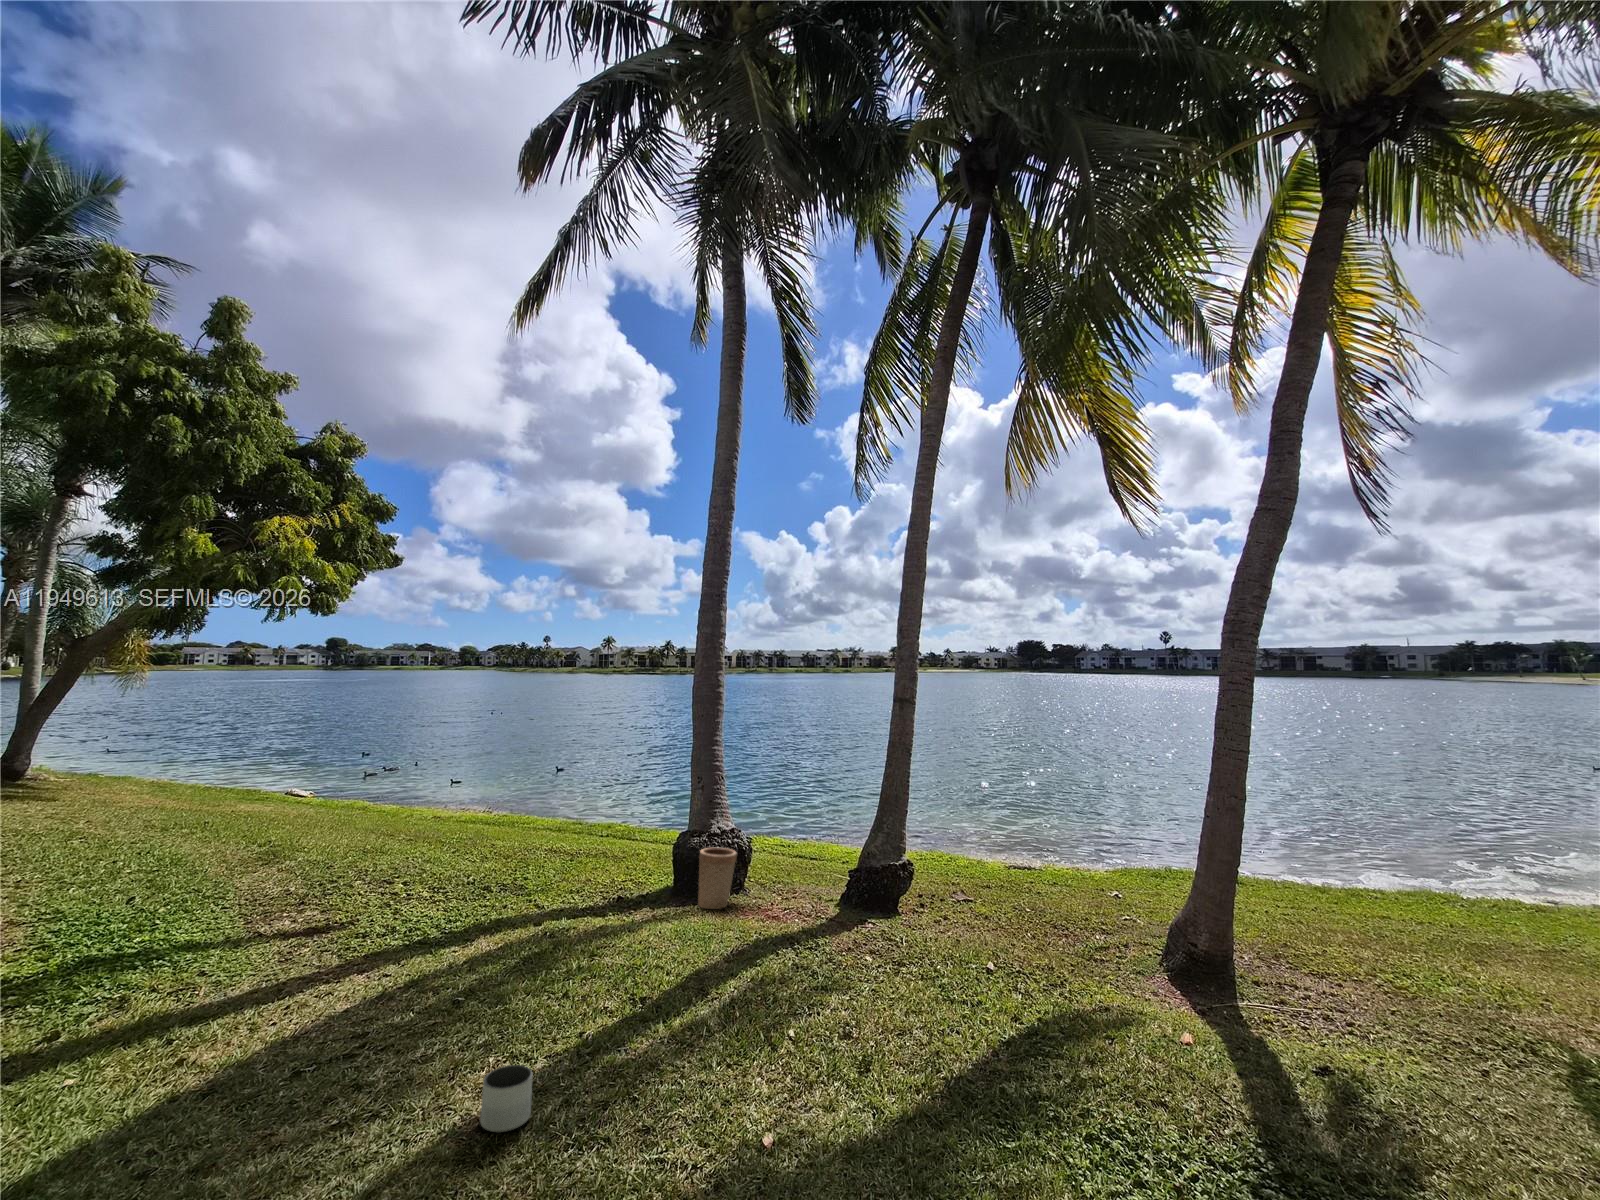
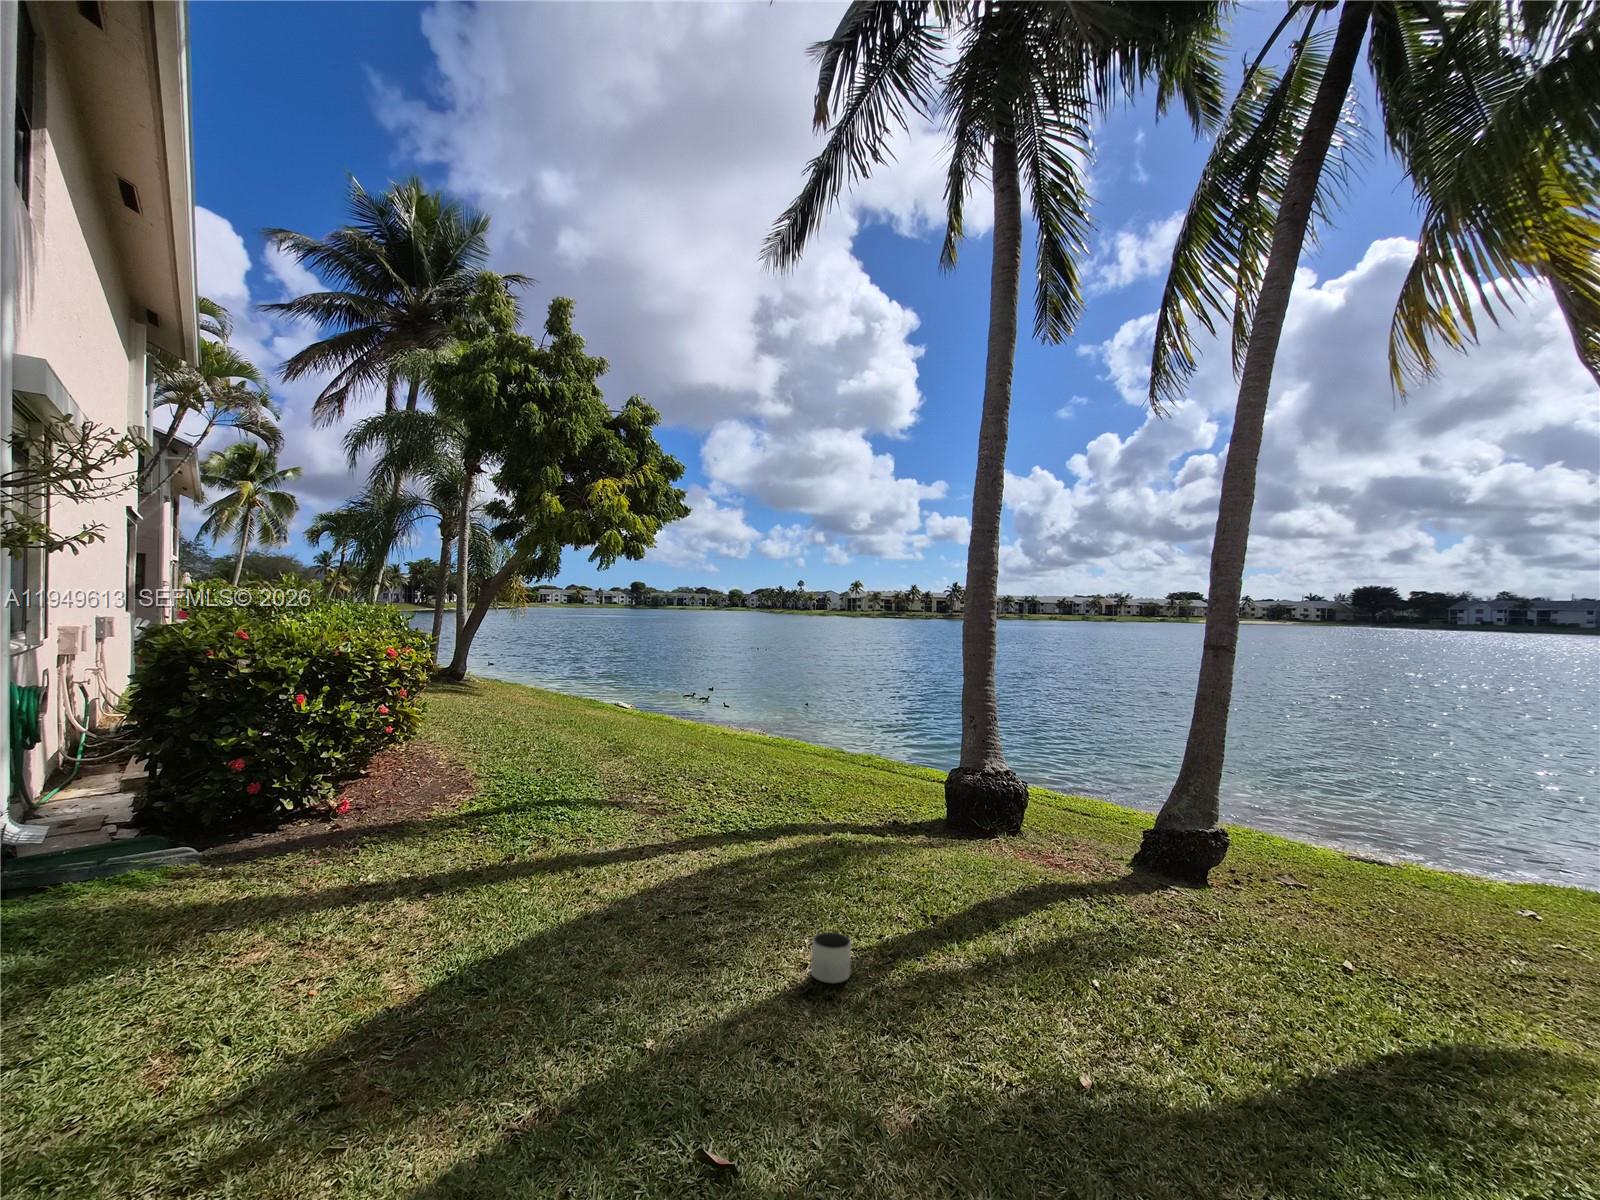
basket: present [698,848,737,909] -> none [968,782,1006,839]

